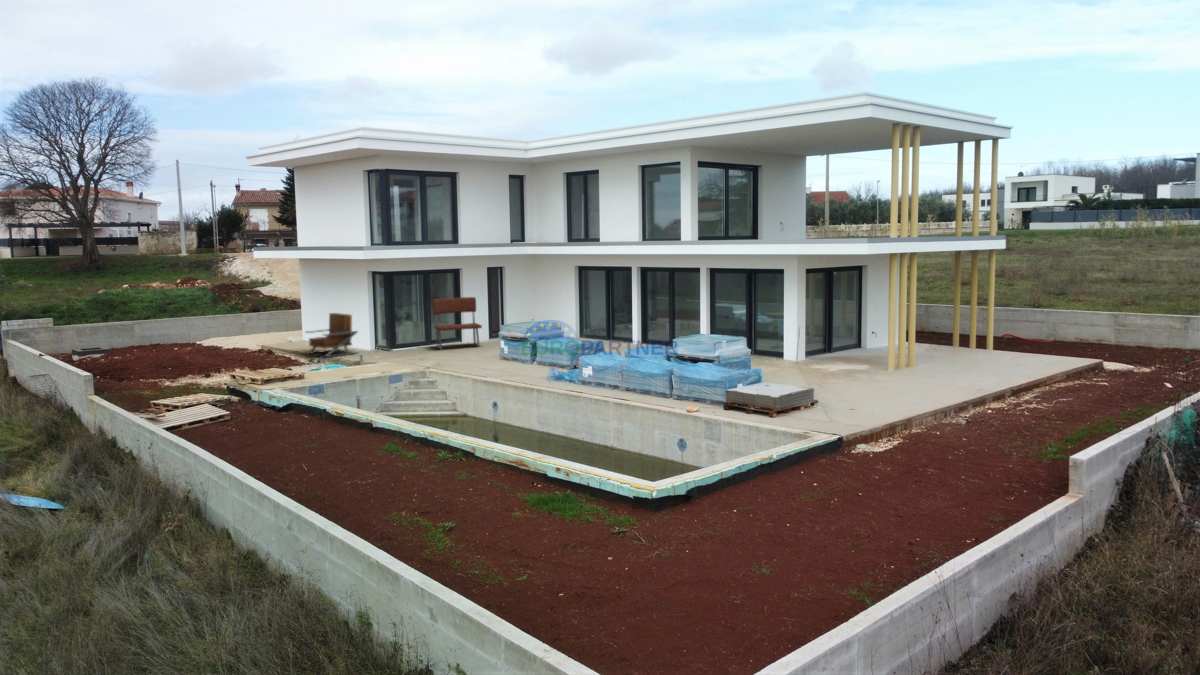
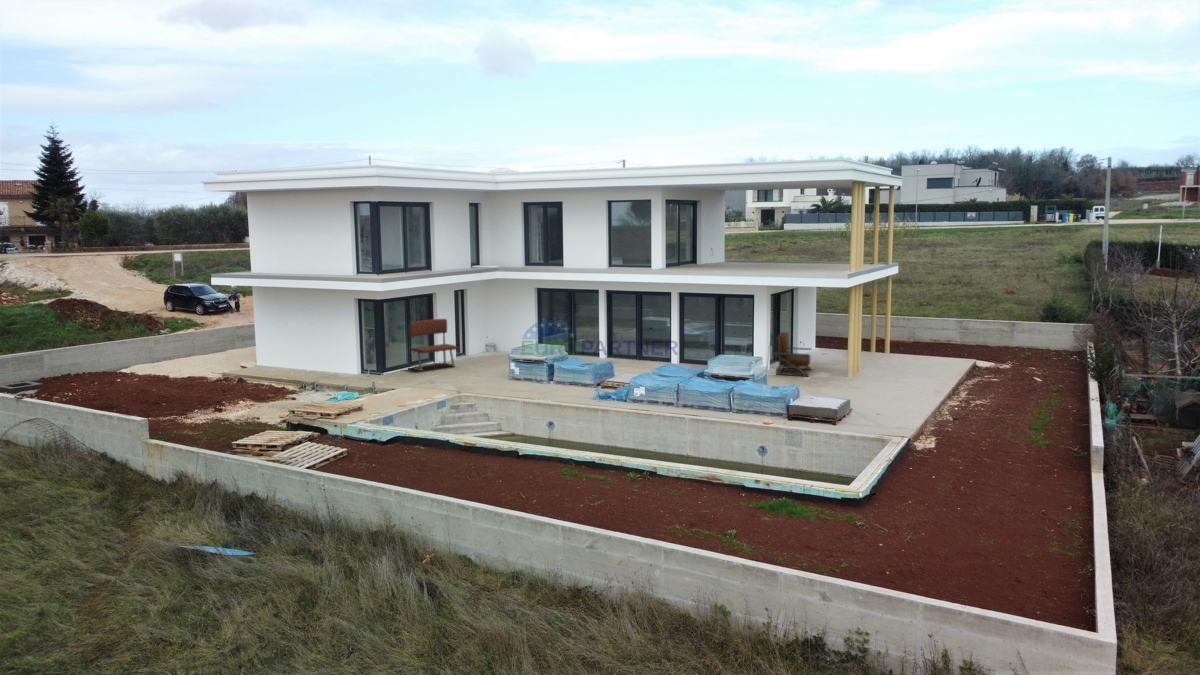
lounge chair: present [307,313,357,358] -> present [774,332,811,376]

